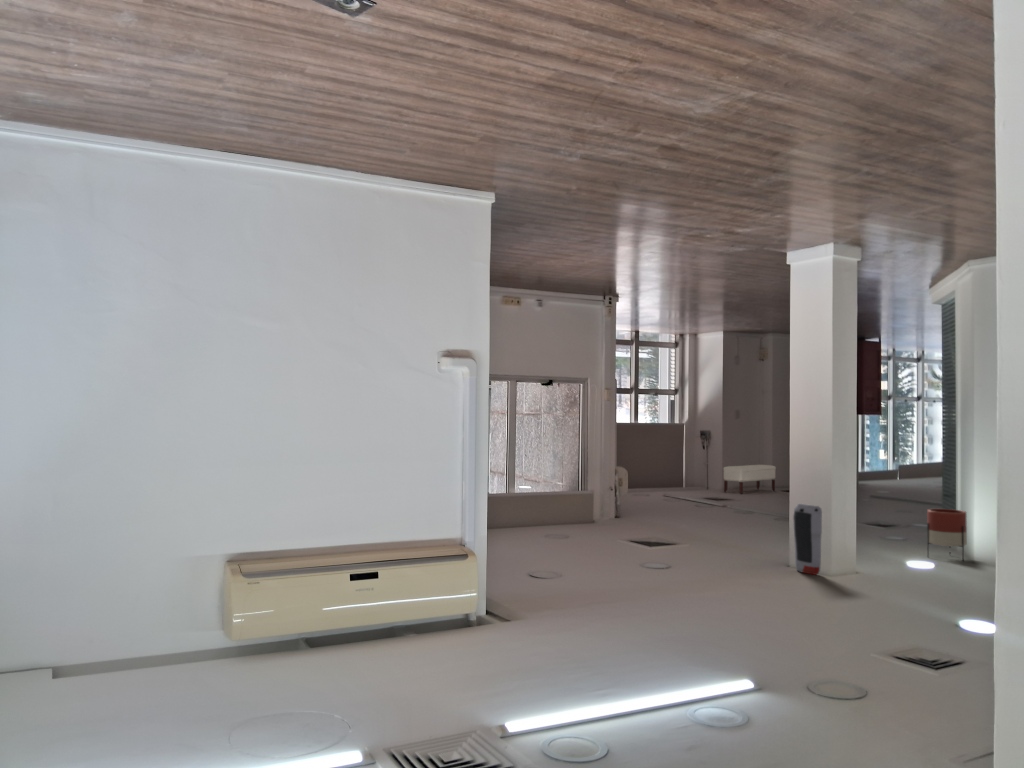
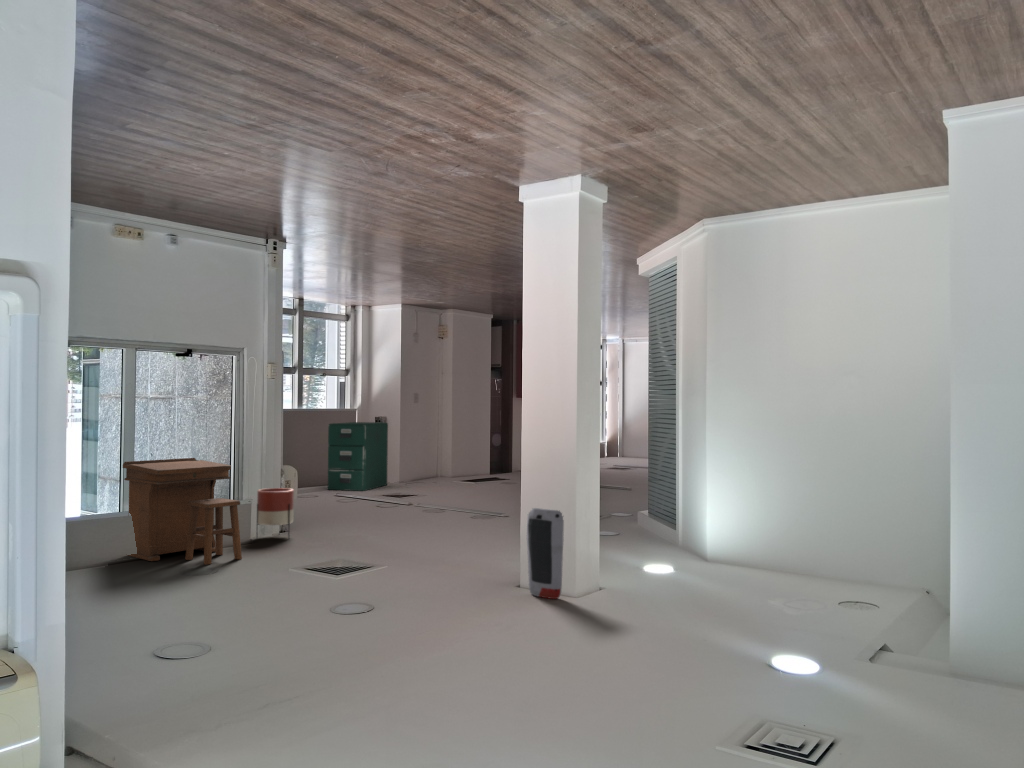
filing cabinet: none [659,435,712,494] -> present [328,422,388,491]
desk: none [507,459,586,535] -> present [123,458,242,565]
bench: present [724,465,776,494] -> none [401,454,457,488]
planter: present [927,509,967,560] -> present [256,488,294,536]

